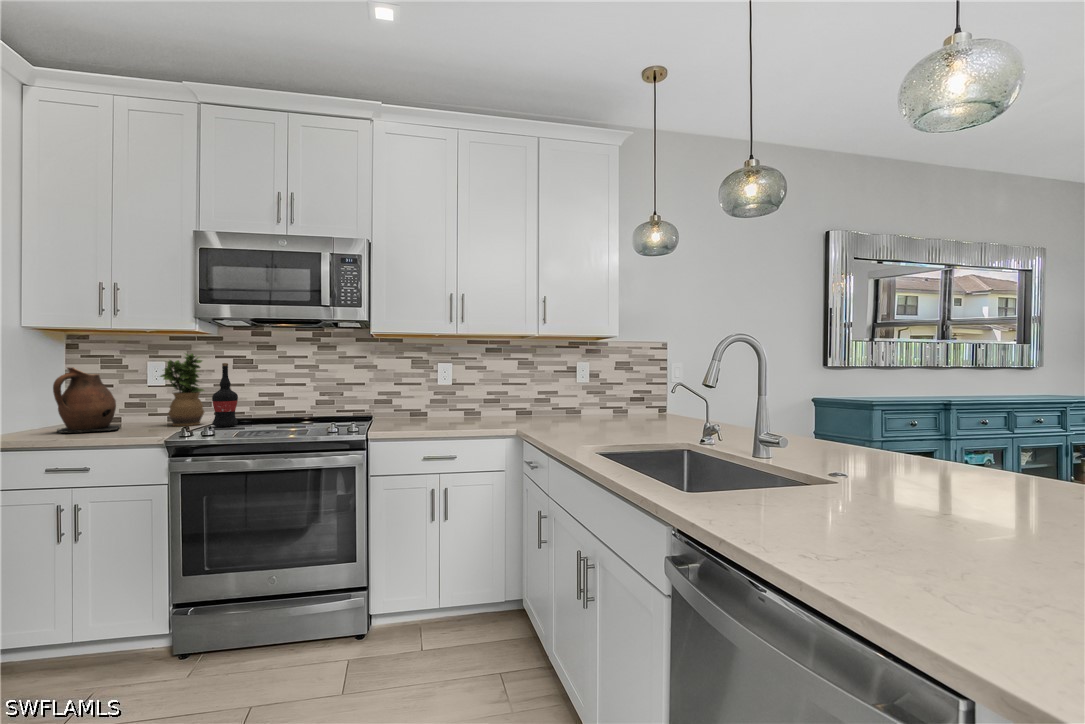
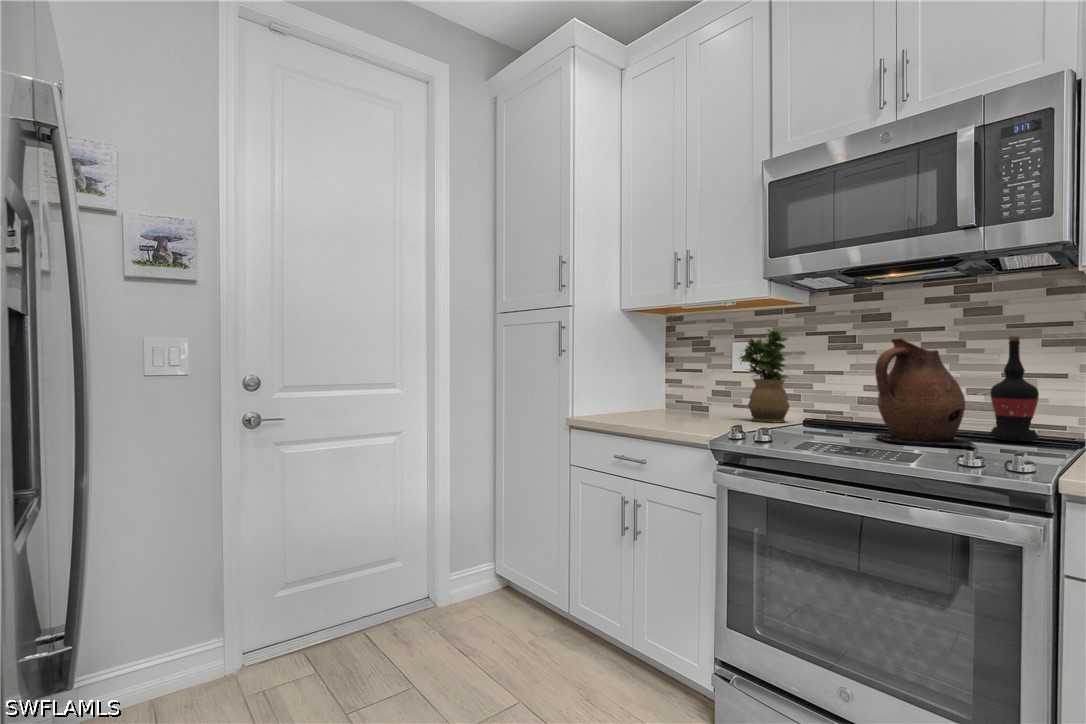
wine bottle: present [212,363,238,427] -> present [990,336,1039,442]
ceramic pitcher: present [53,367,121,433] -> present [875,338,975,448]

